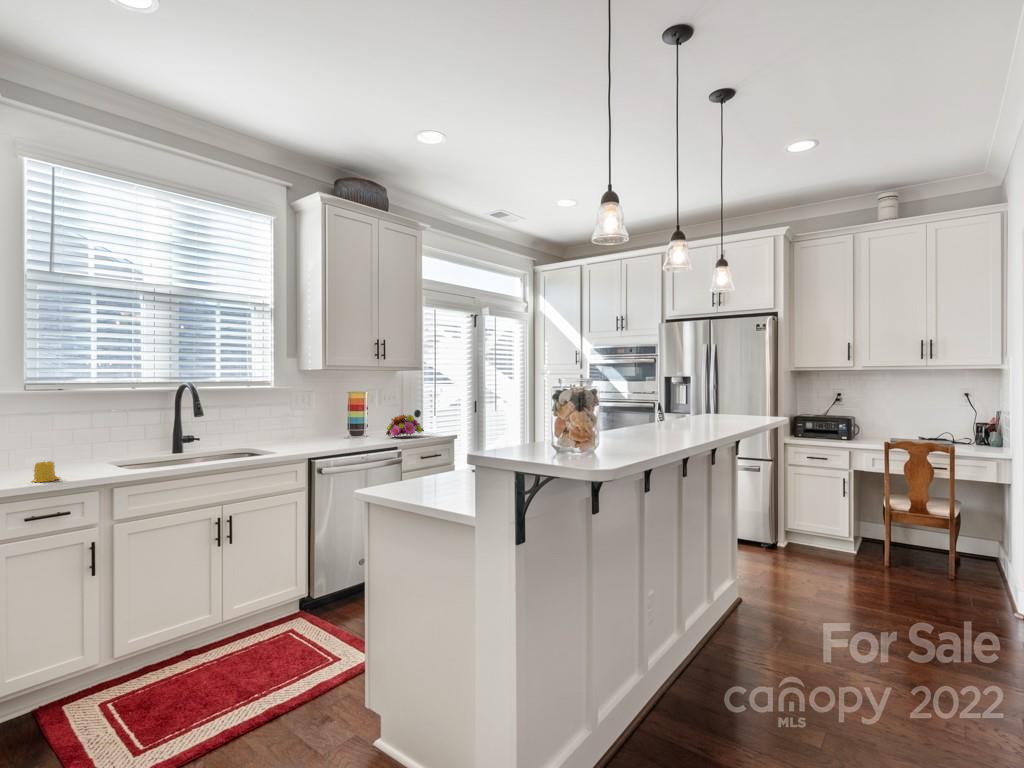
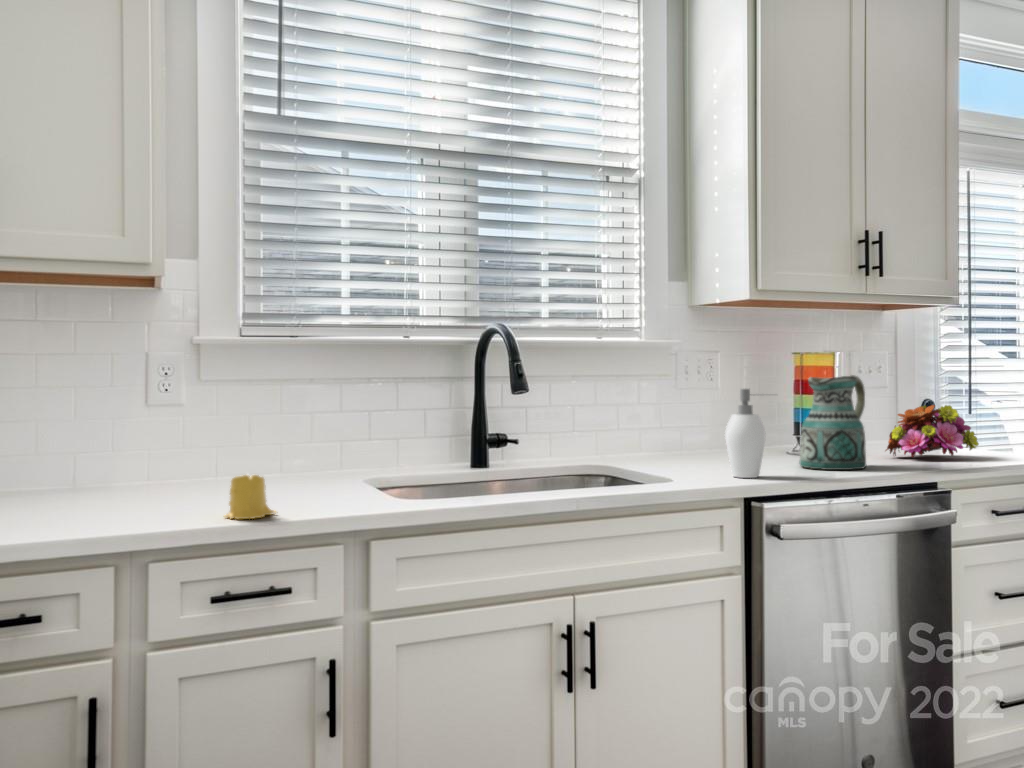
ceramic pitcher: none [342,403,372,445] -> present [799,375,866,470]
soap dispenser: none [302,411,325,450] -> present [725,389,766,478]

